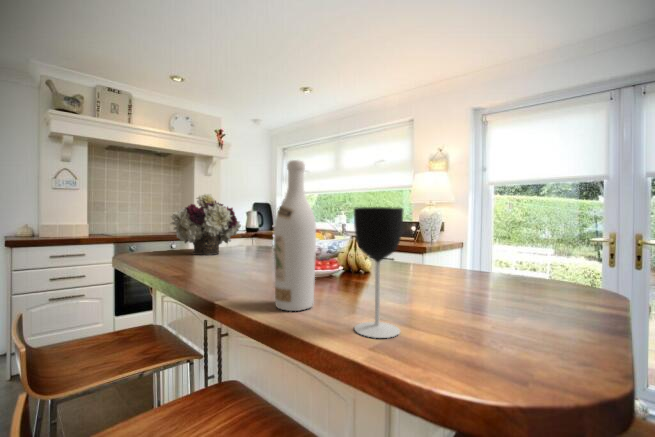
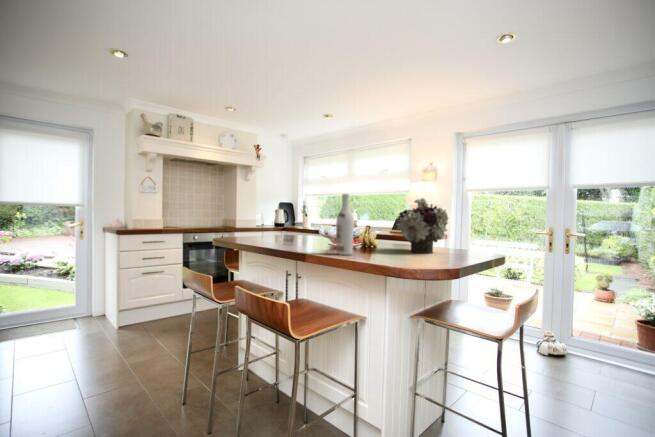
flower arrangement: present [170,194,241,255] -> present [397,198,448,253]
wine glass: present [354,207,404,338] -> none [370,214,388,260]

